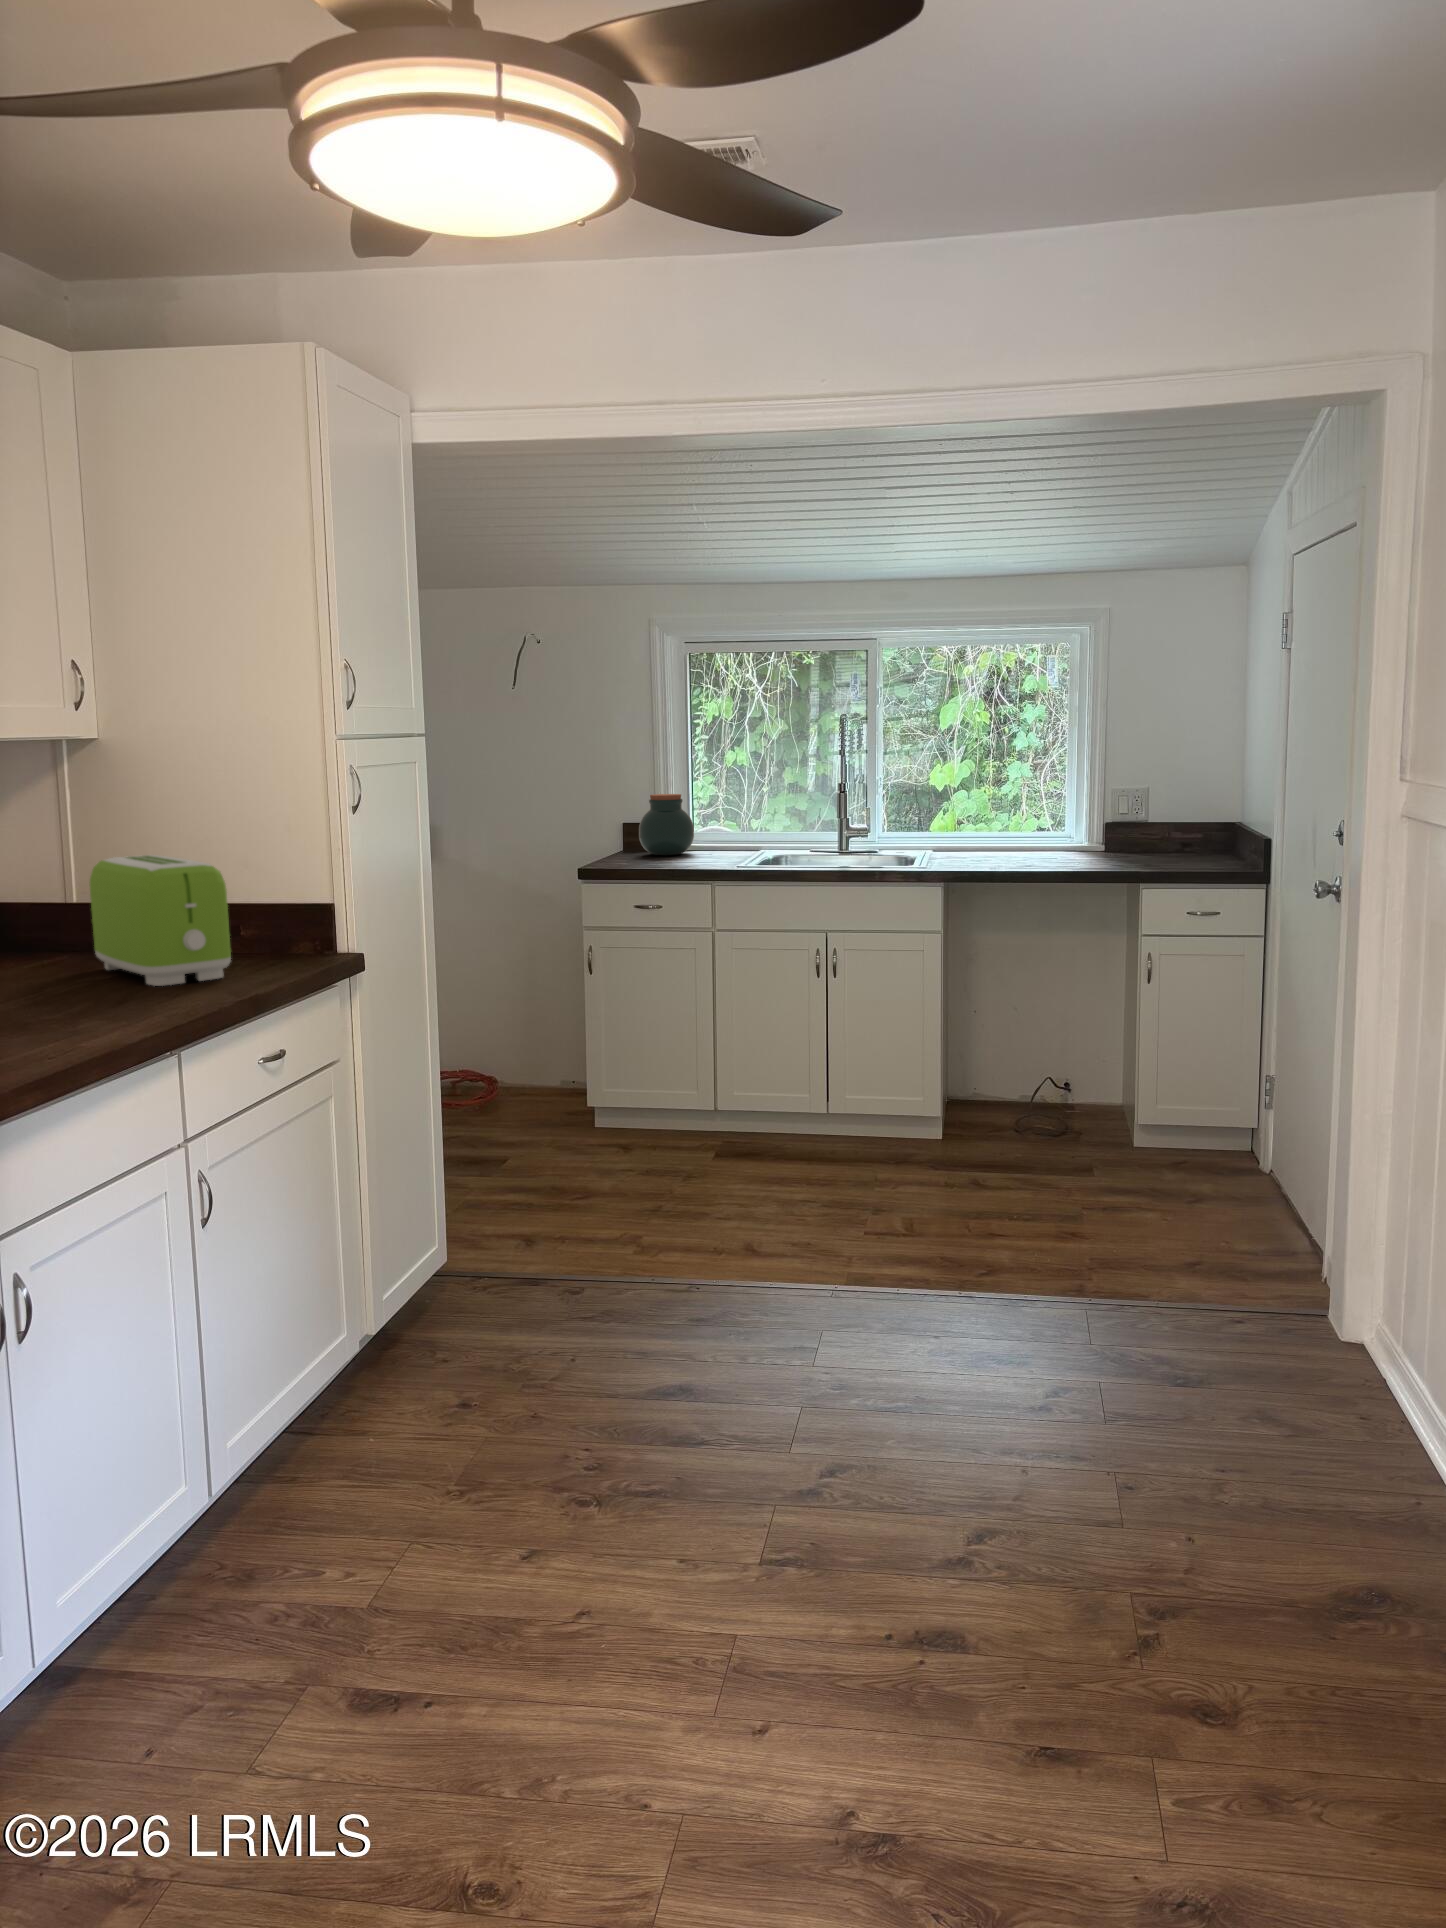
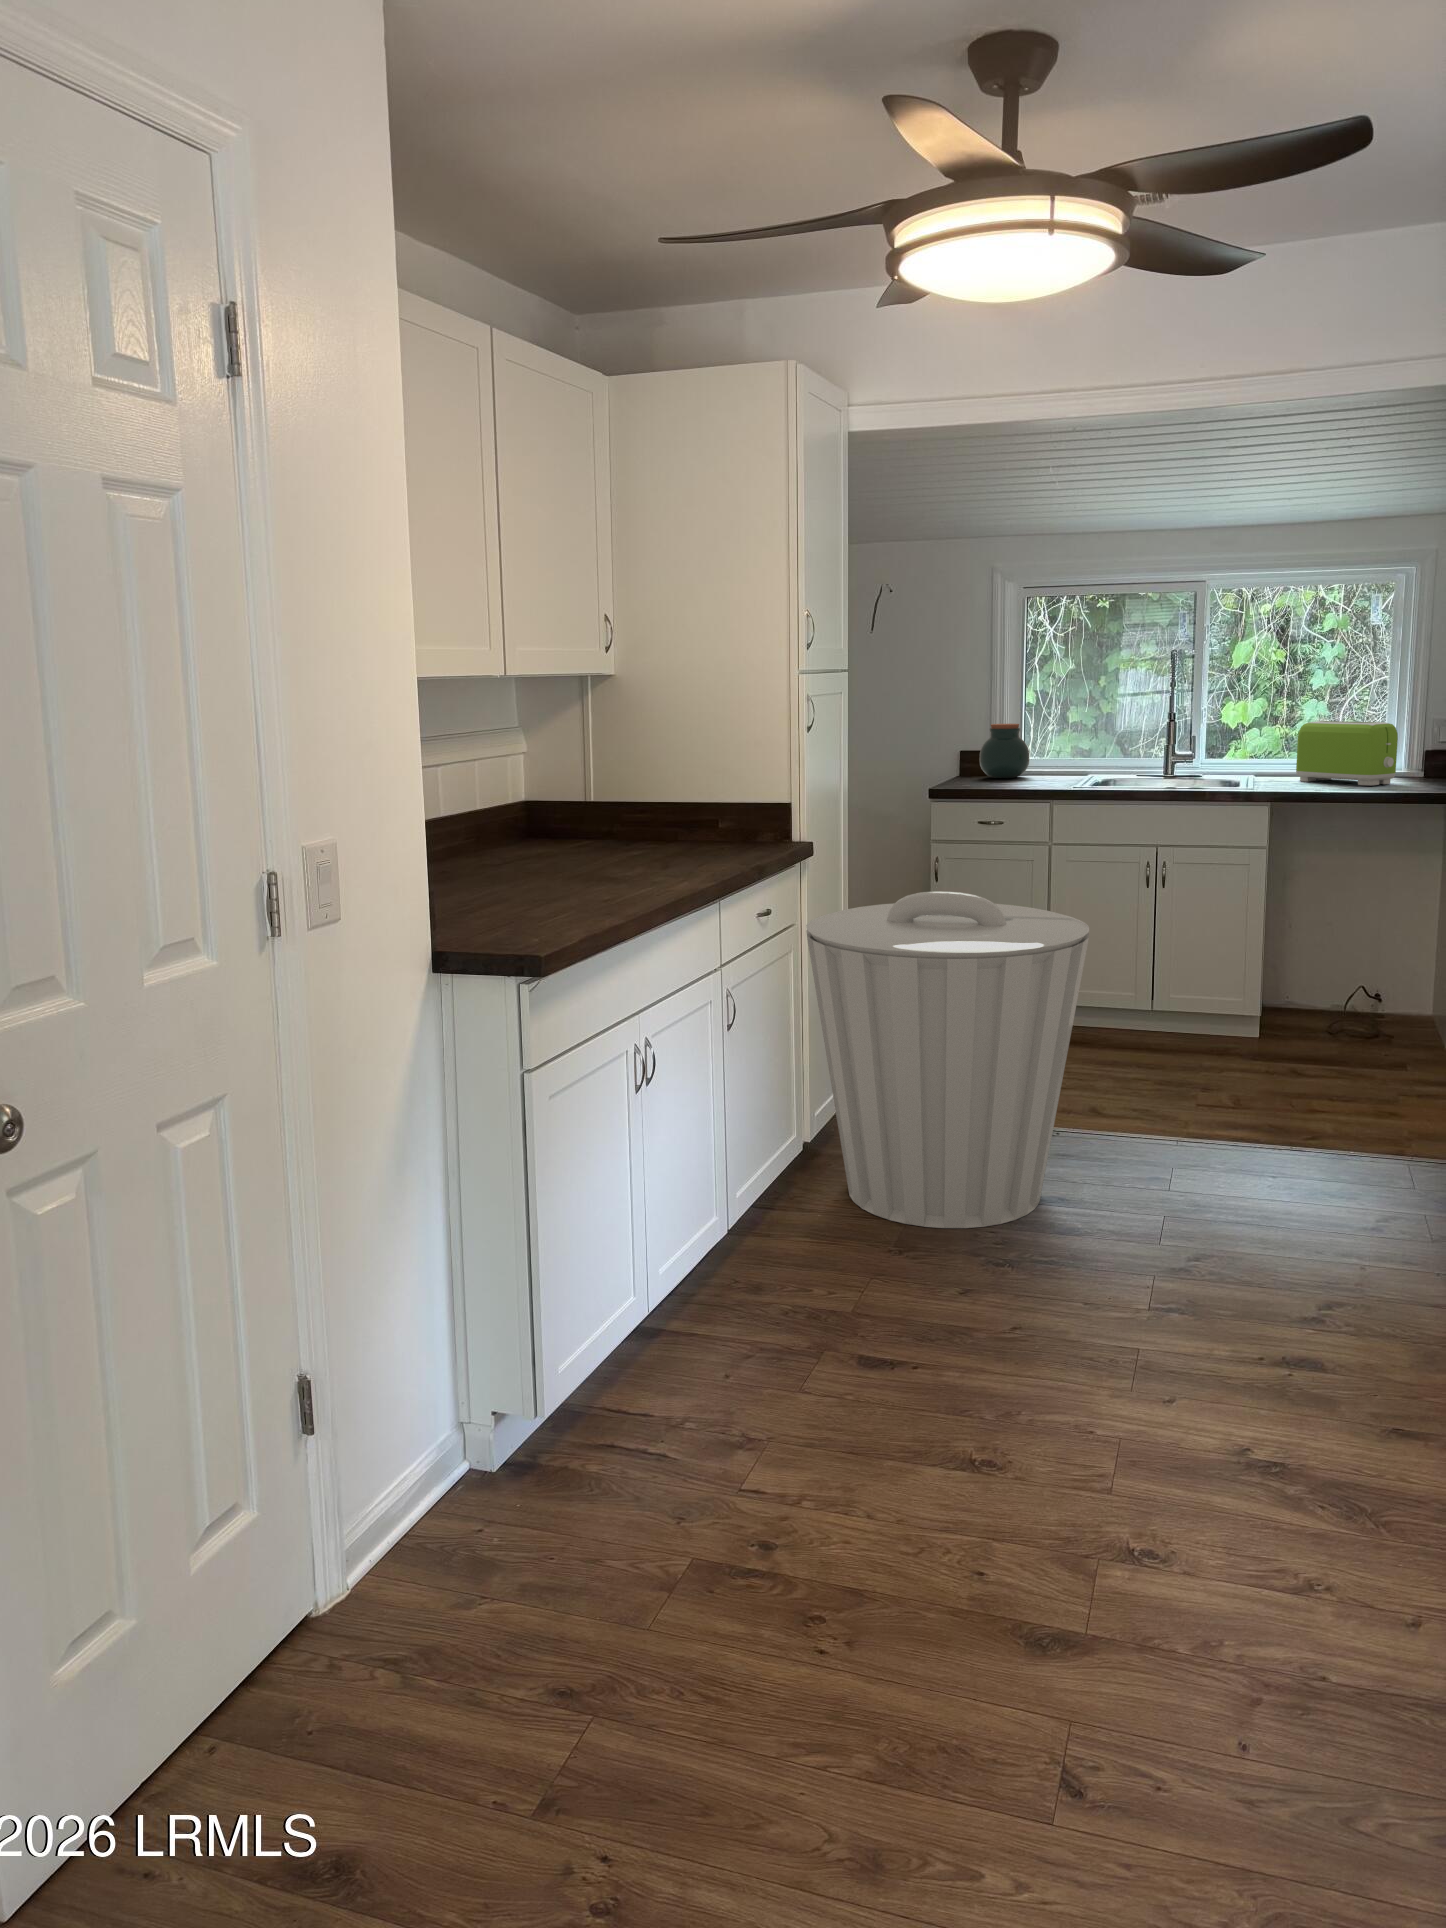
toaster: present [90,855,231,986] -> present [1296,721,1398,785]
trash can: none [347,1014,703,1448] -> present [806,891,1089,1228]

